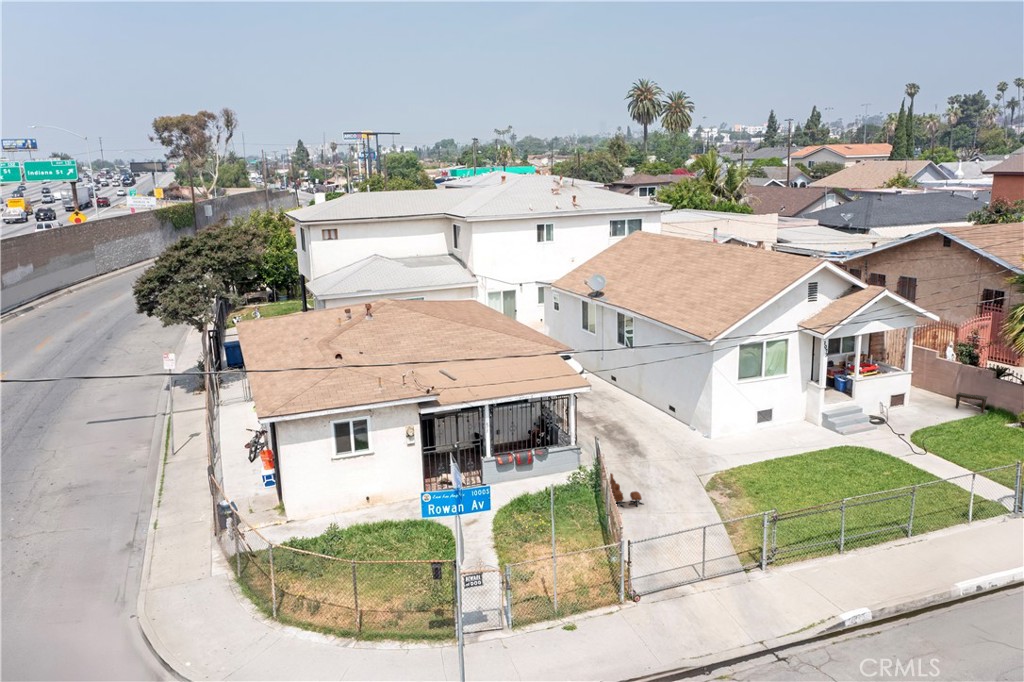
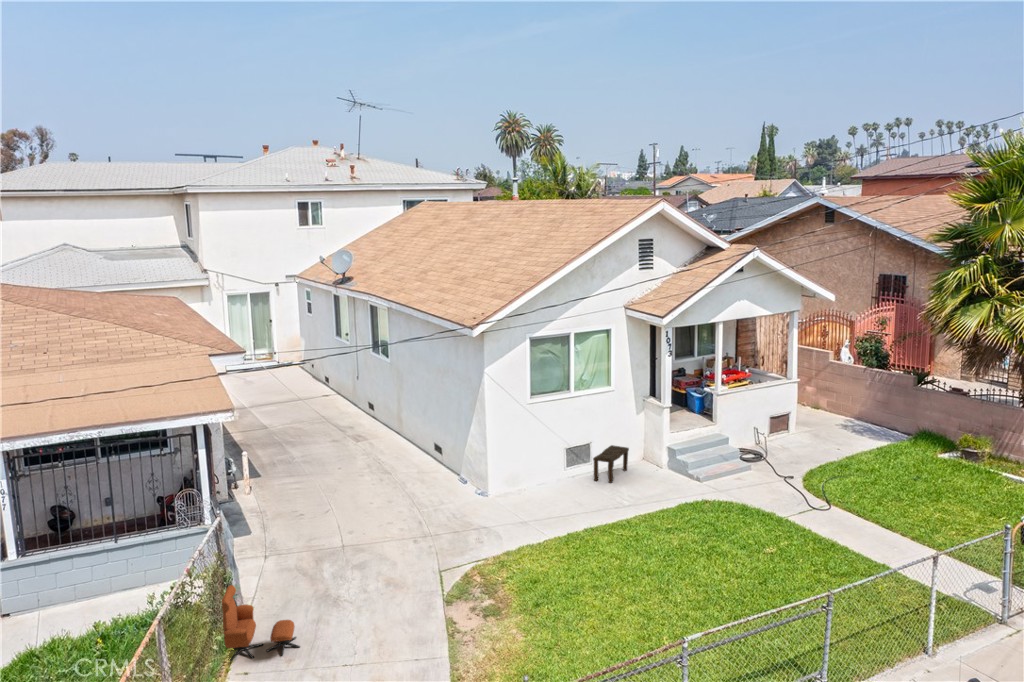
bench: present [956,392,988,413] -> present [593,445,629,483]

